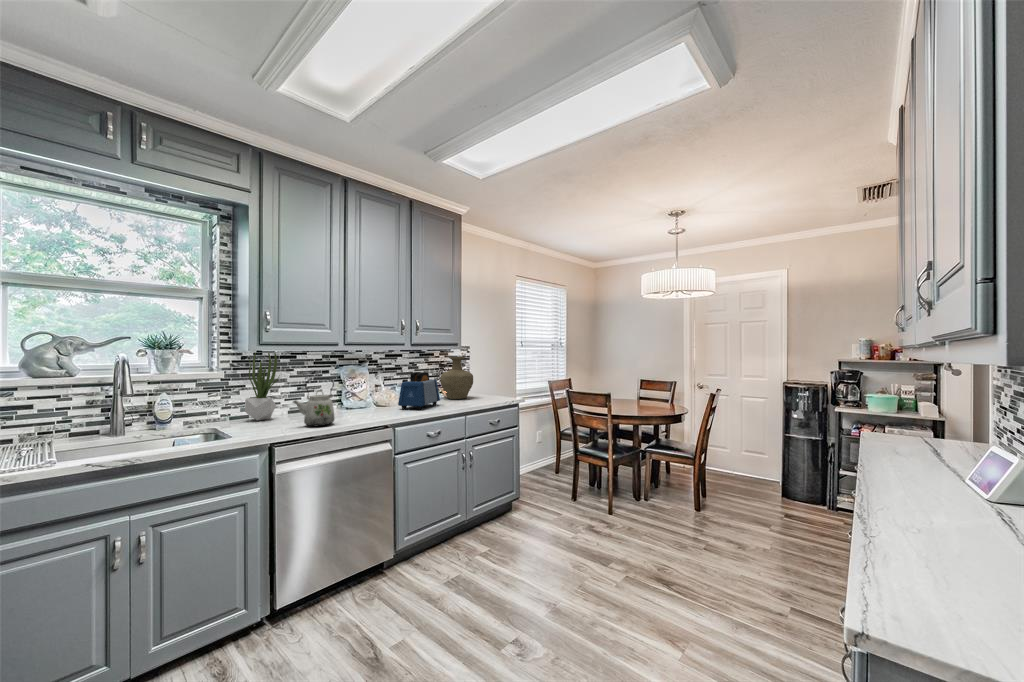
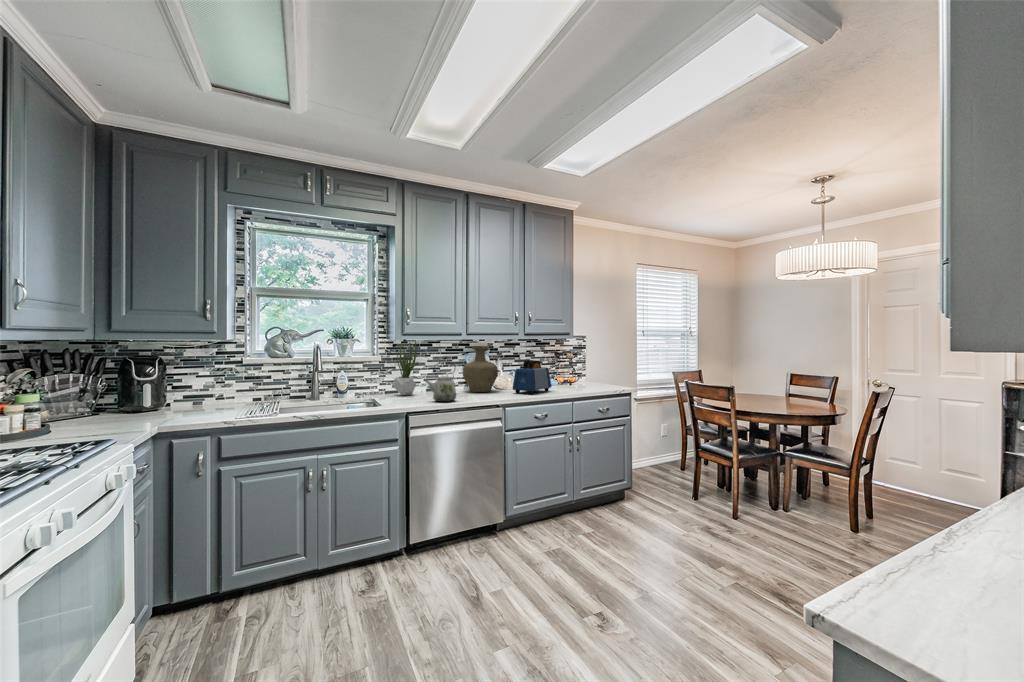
vase: present [441,357,473,399] -> present [463,347,498,392]

